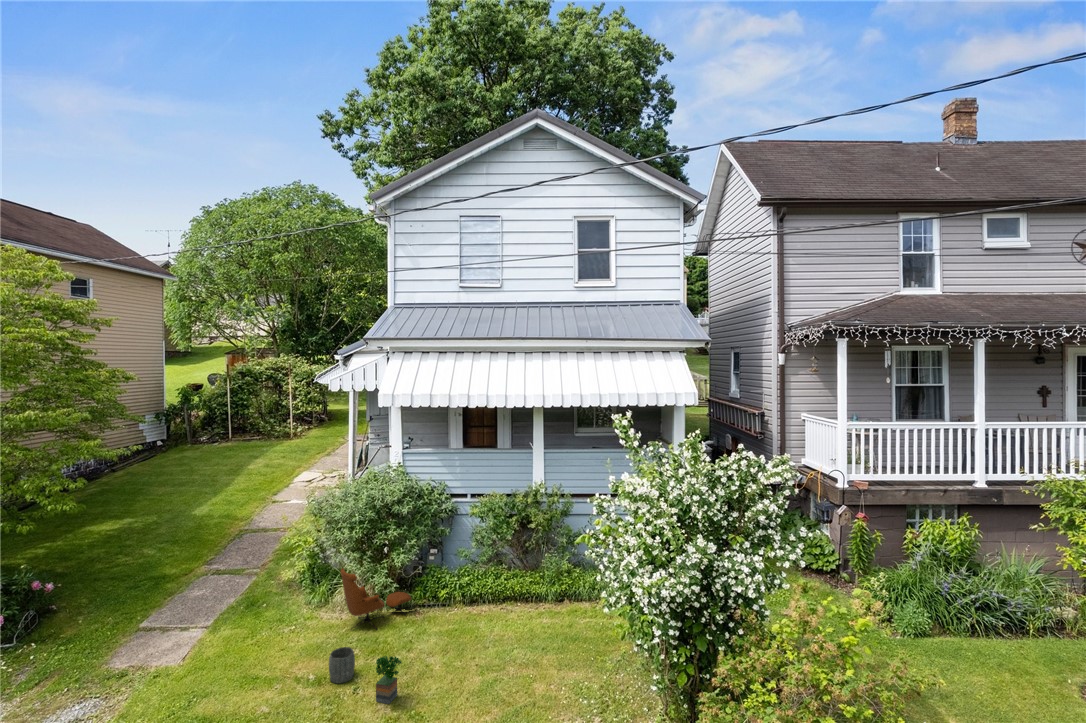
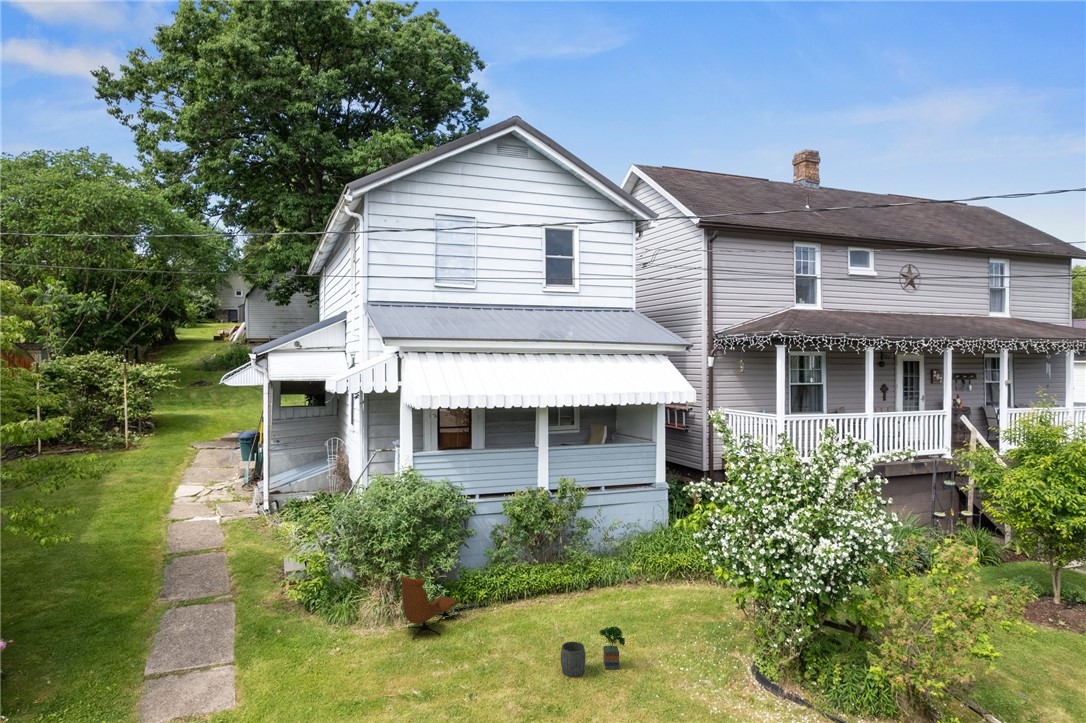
woven basket: present [329,647,355,683] -> present [561,642,586,677]
potted tree: present [376,656,402,704] -> present [600,626,625,669]

